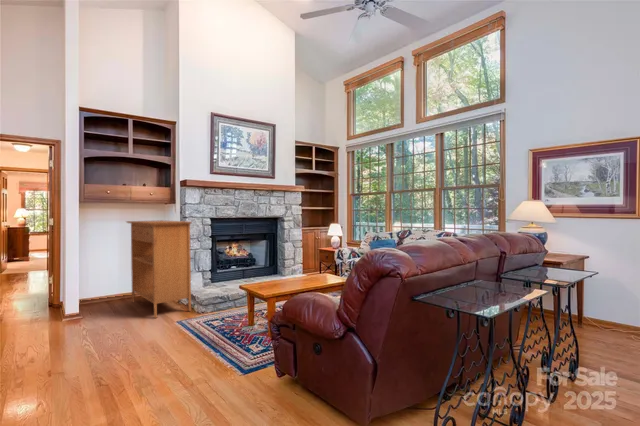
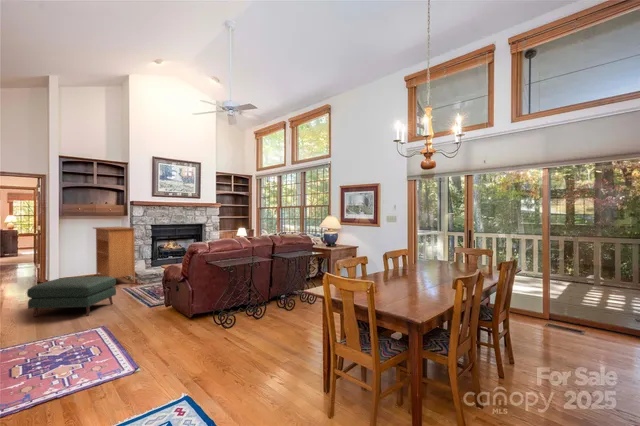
ottoman: none [28,308,177,389] -> present [27,276,116,317]

